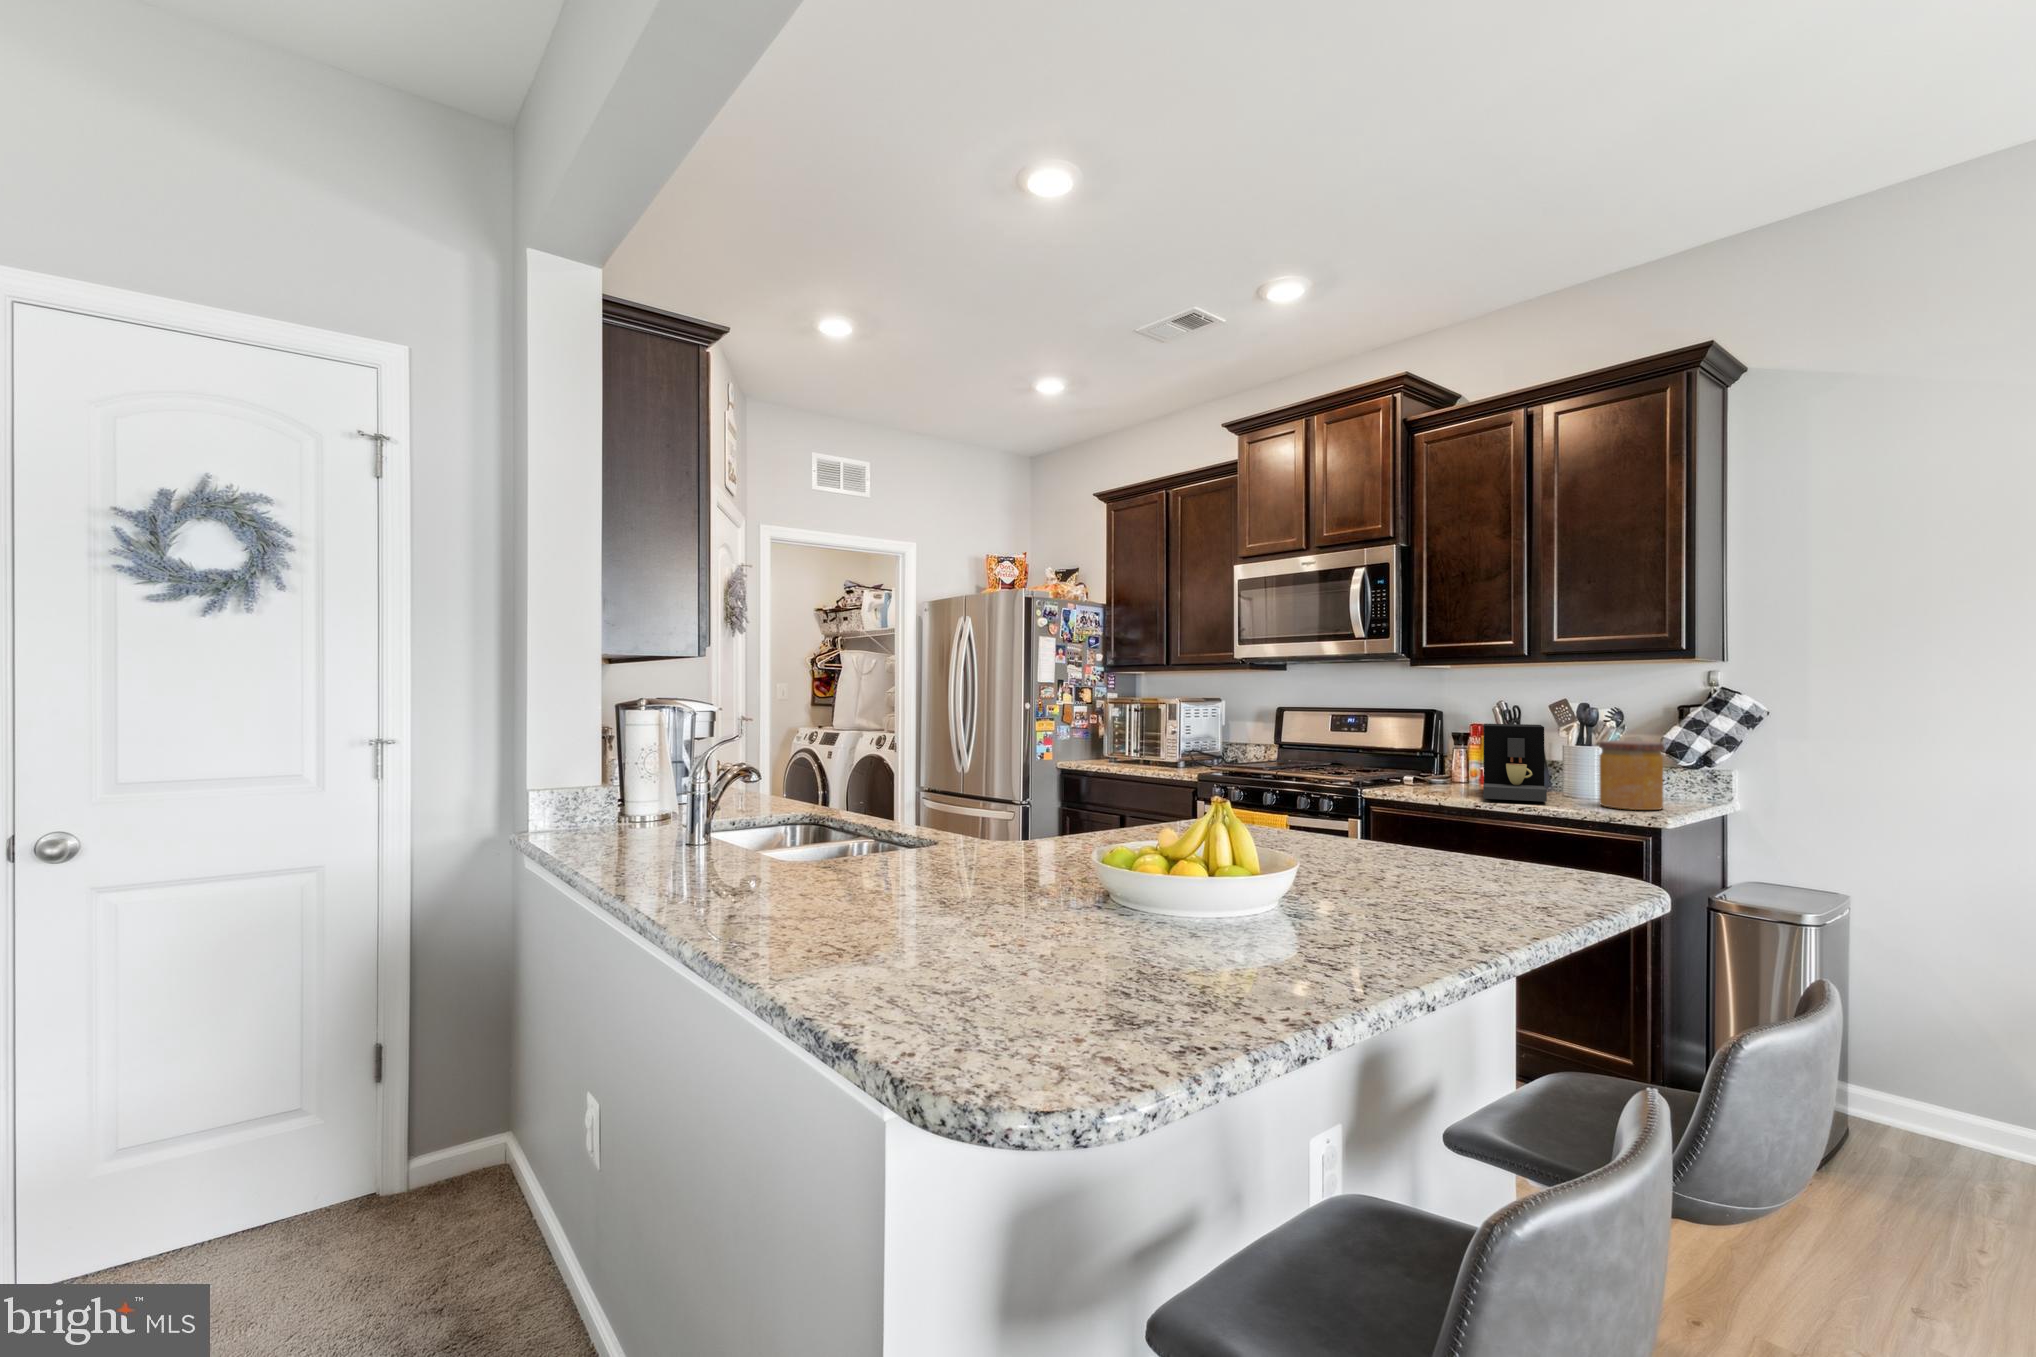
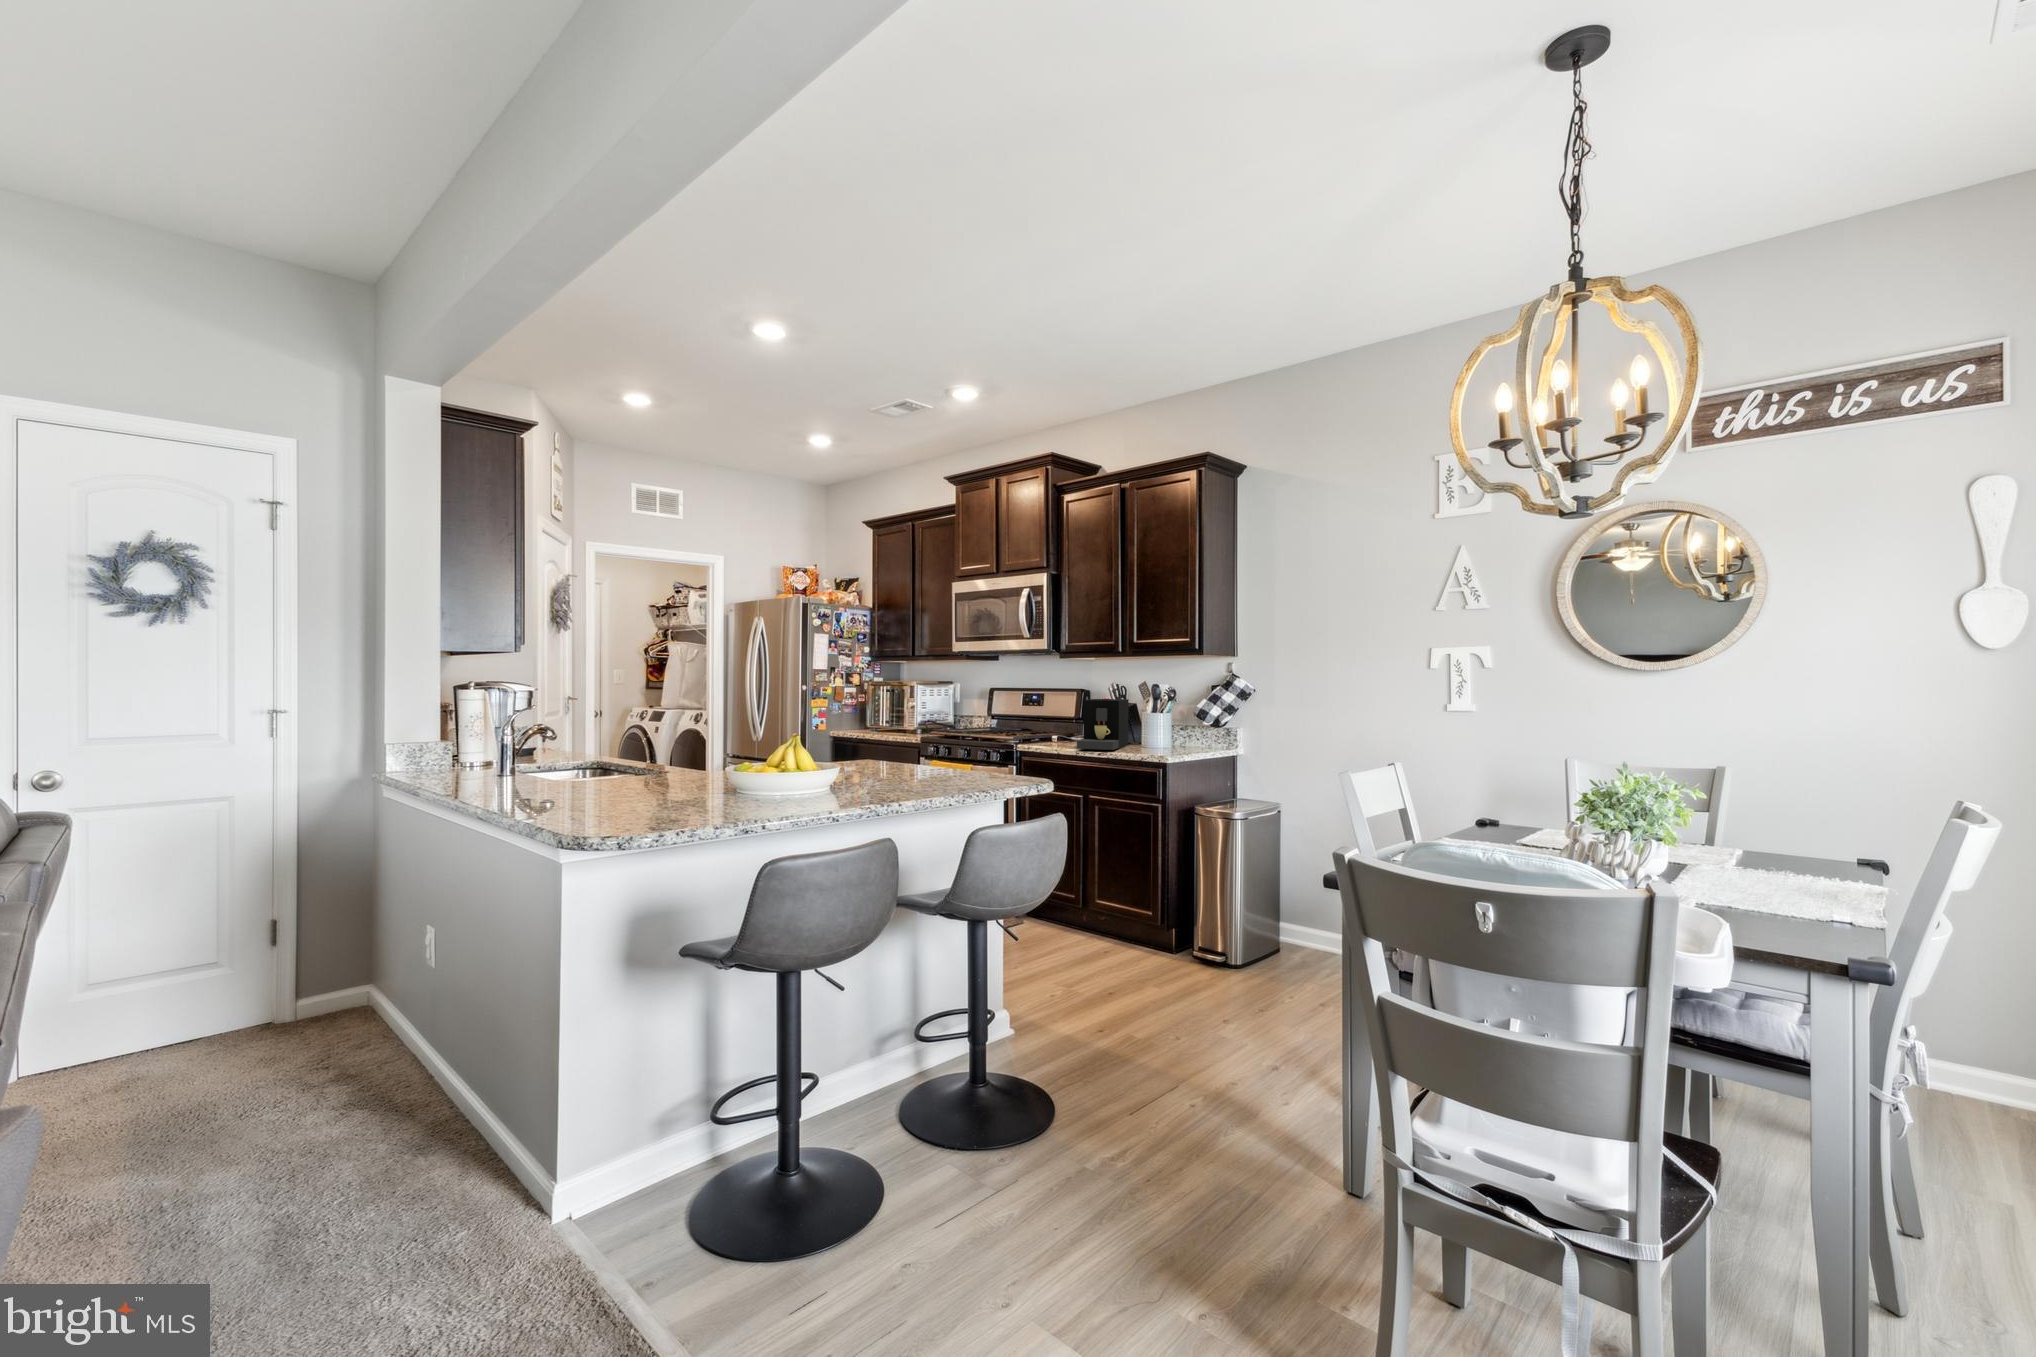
jar: present [1599,740,1664,810] -> none [1145,709,1181,754]

